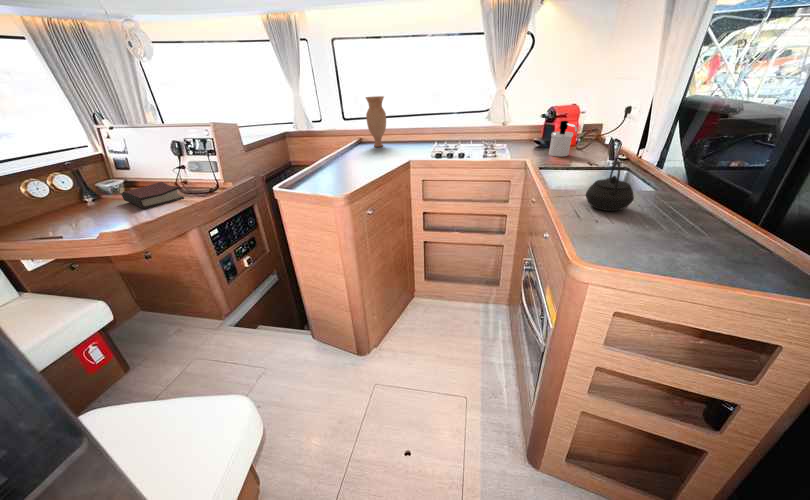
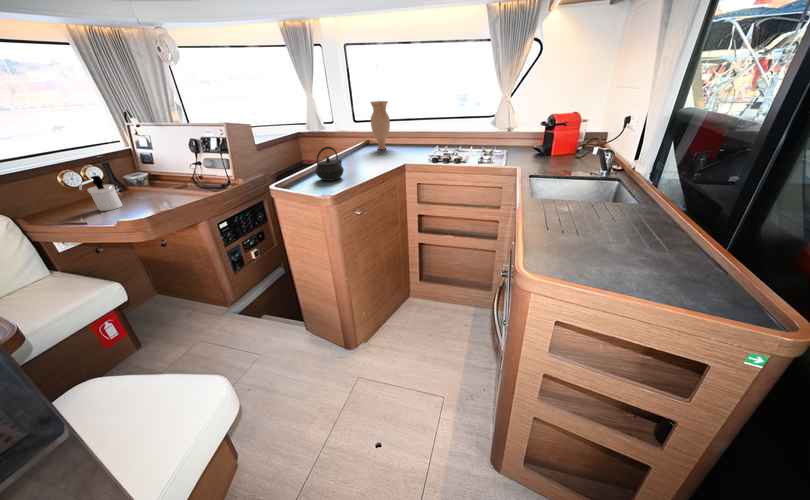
soap dispenser: present [549,121,577,157] -> present [79,176,122,211]
kettle: present [586,161,634,211] -> present [315,146,344,181]
hardback book: present [122,182,184,209] -> none [143,177,198,202]

